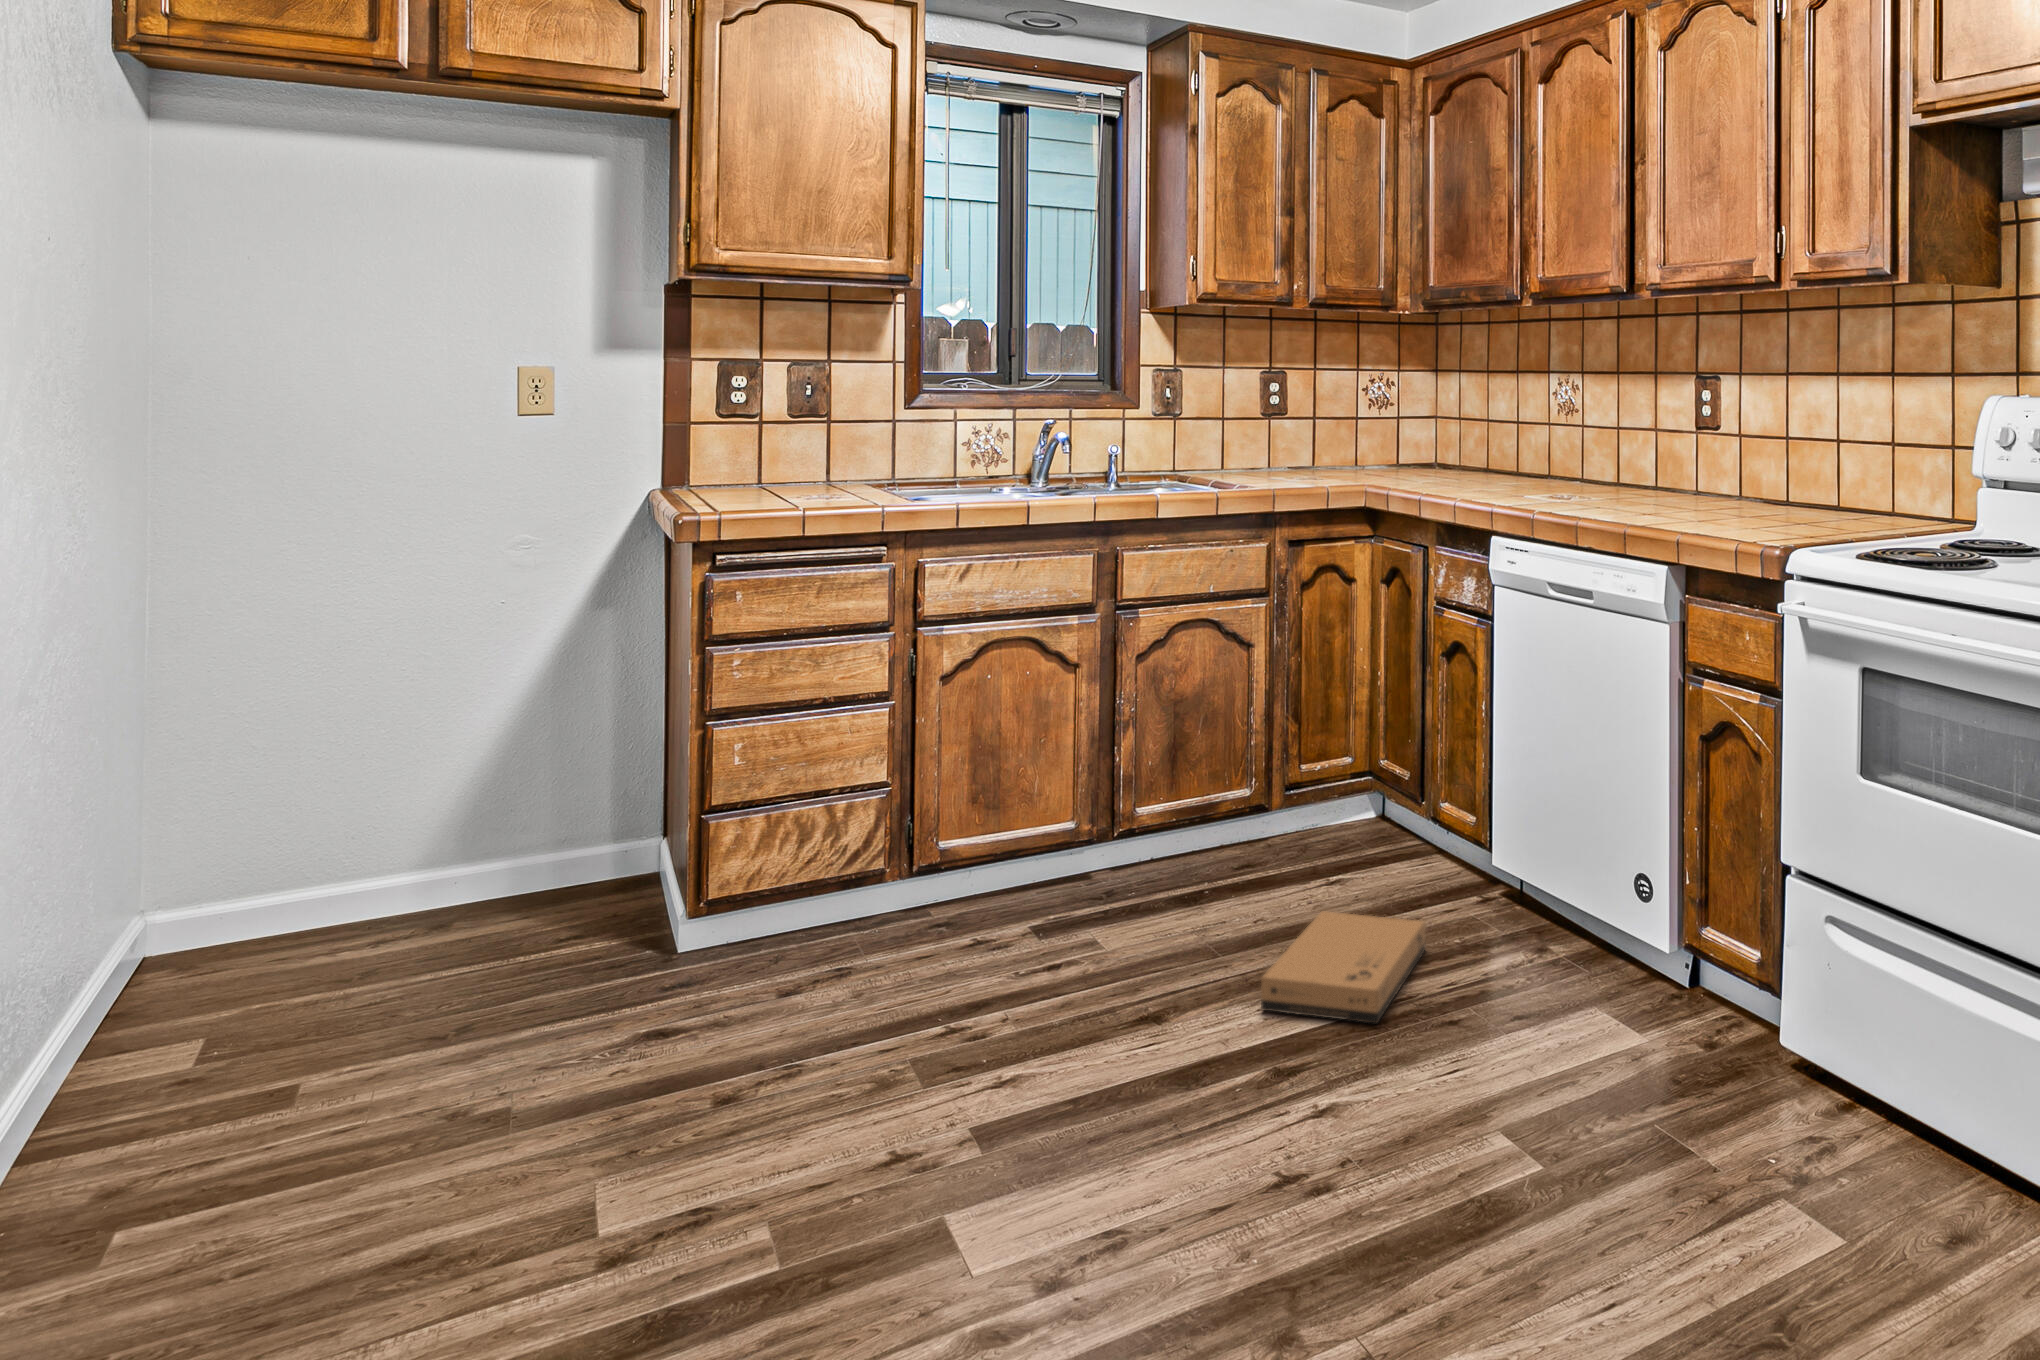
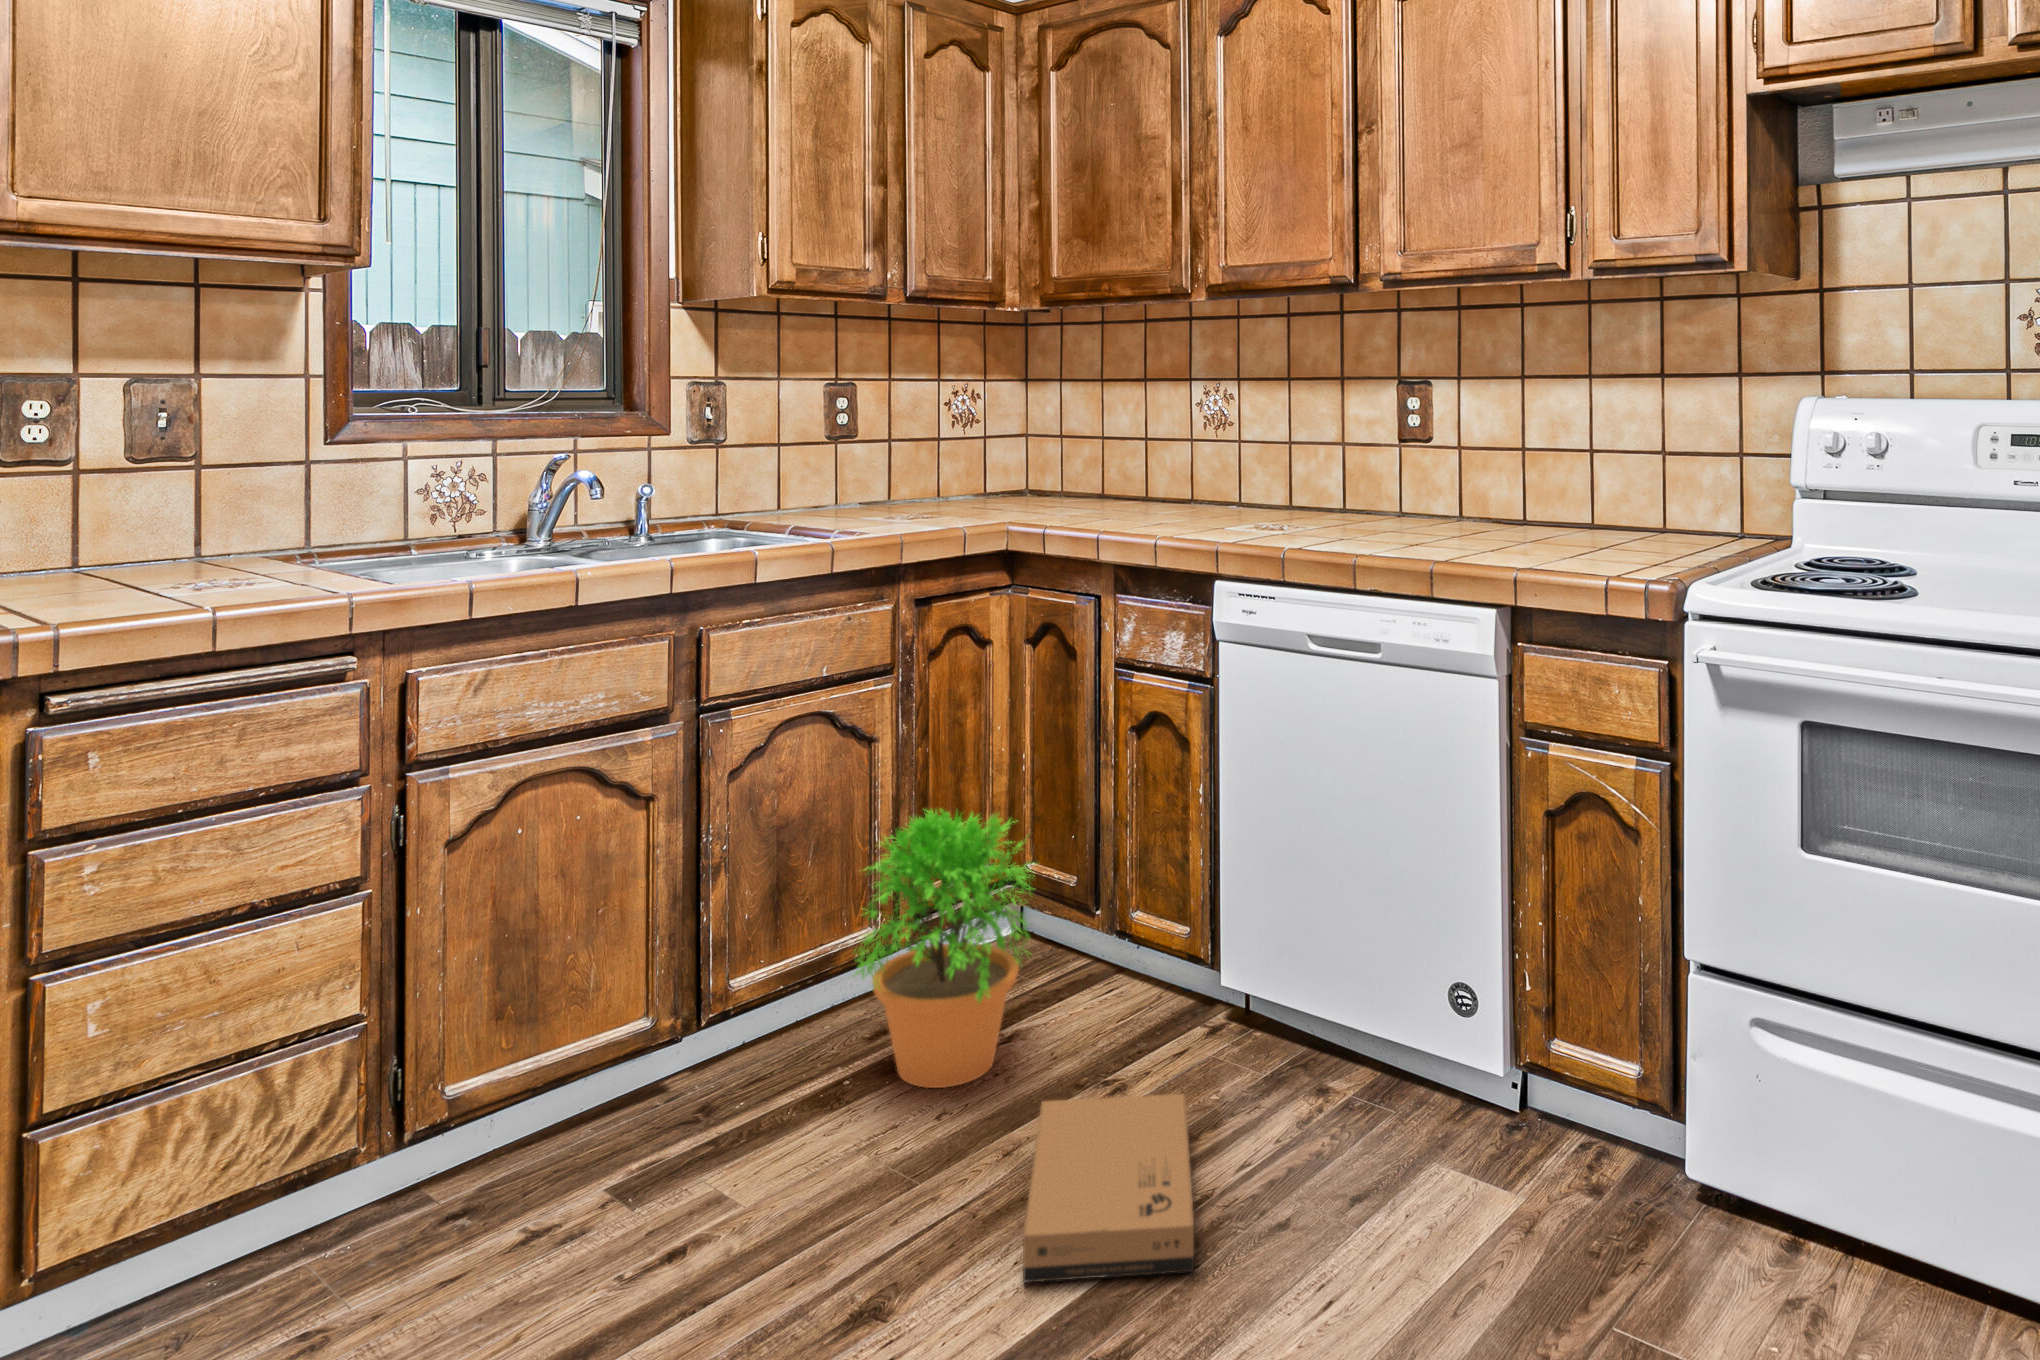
potted plant: none [1208,693,1362,902] -> present [855,809,1033,1088]

